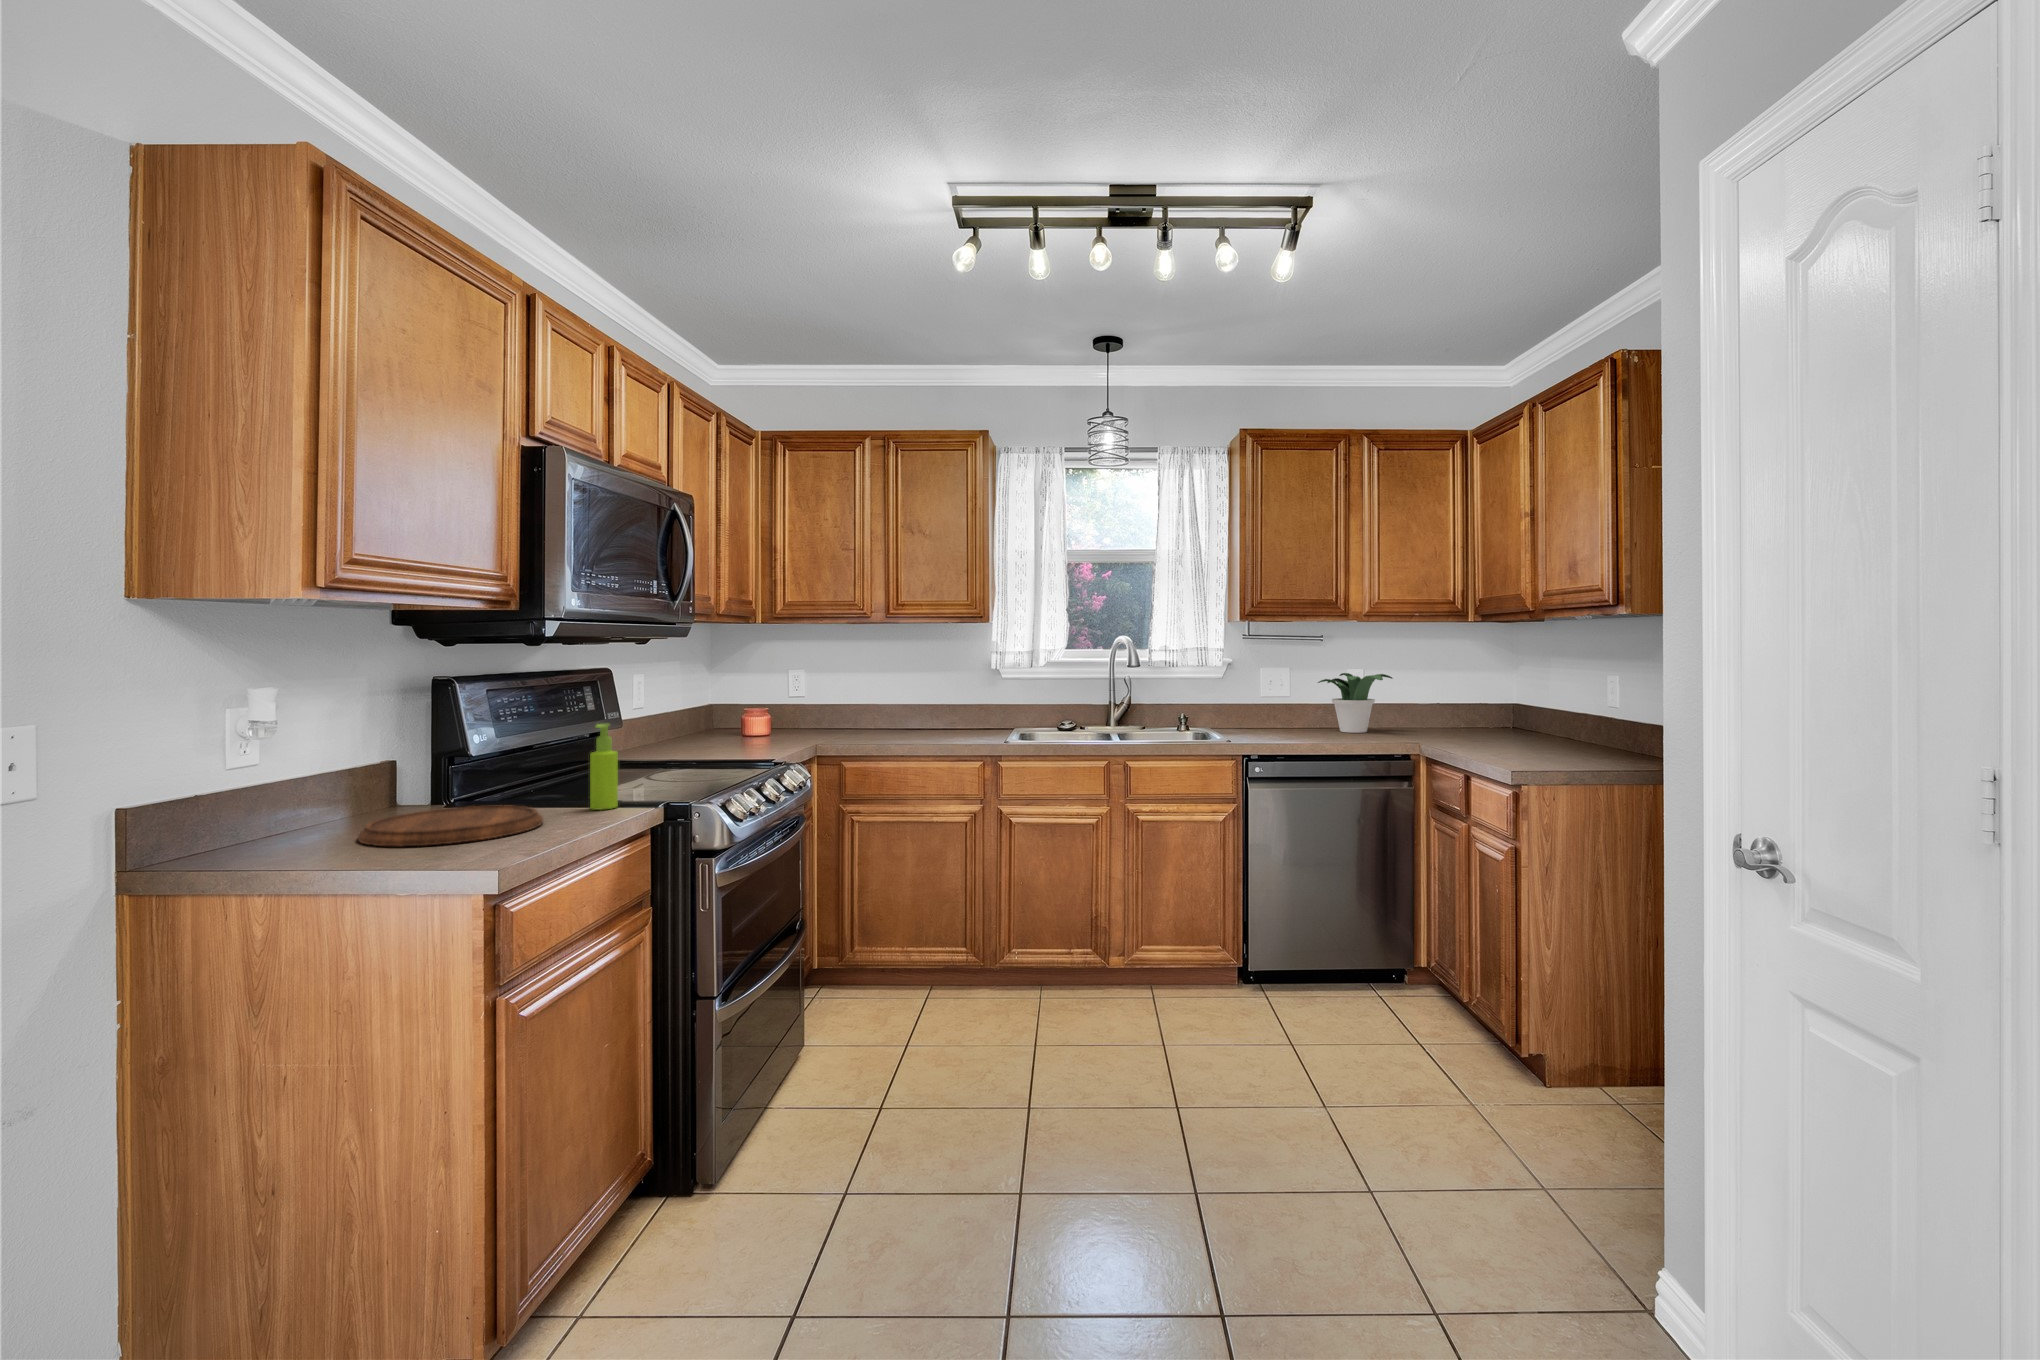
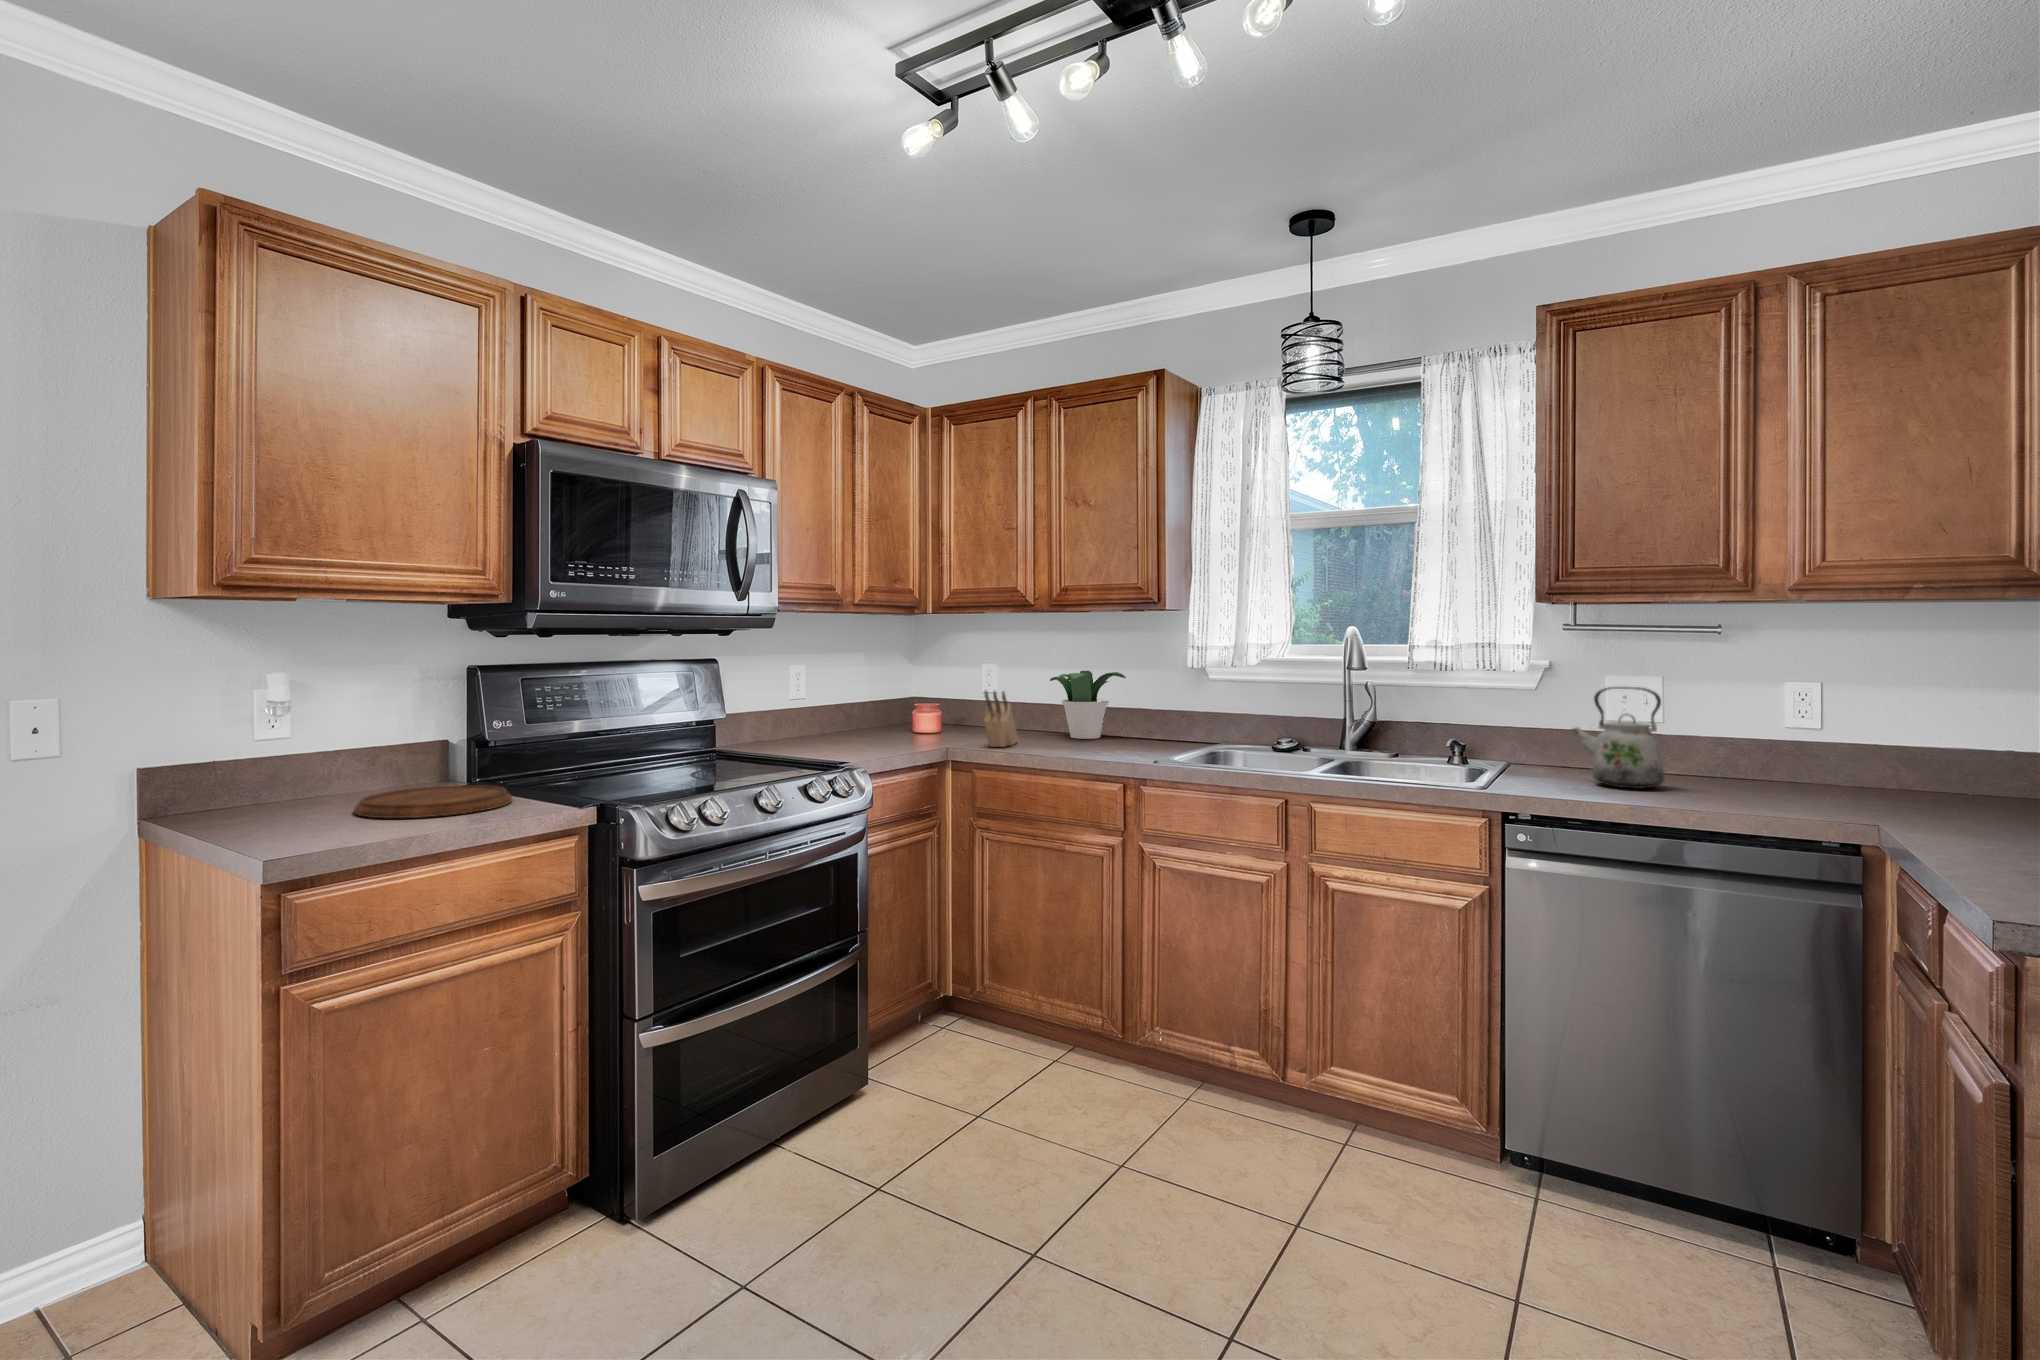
potted plant: present [1318,673,1393,733] -> present [1050,671,1126,739]
kettle: none [1257,676,1307,737] -> present [1572,687,1665,789]
knife block: none [830,691,860,742] -> present [984,691,1018,747]
soap dispenser: present [590,724,618,810] -> none [566,715,595,800]

